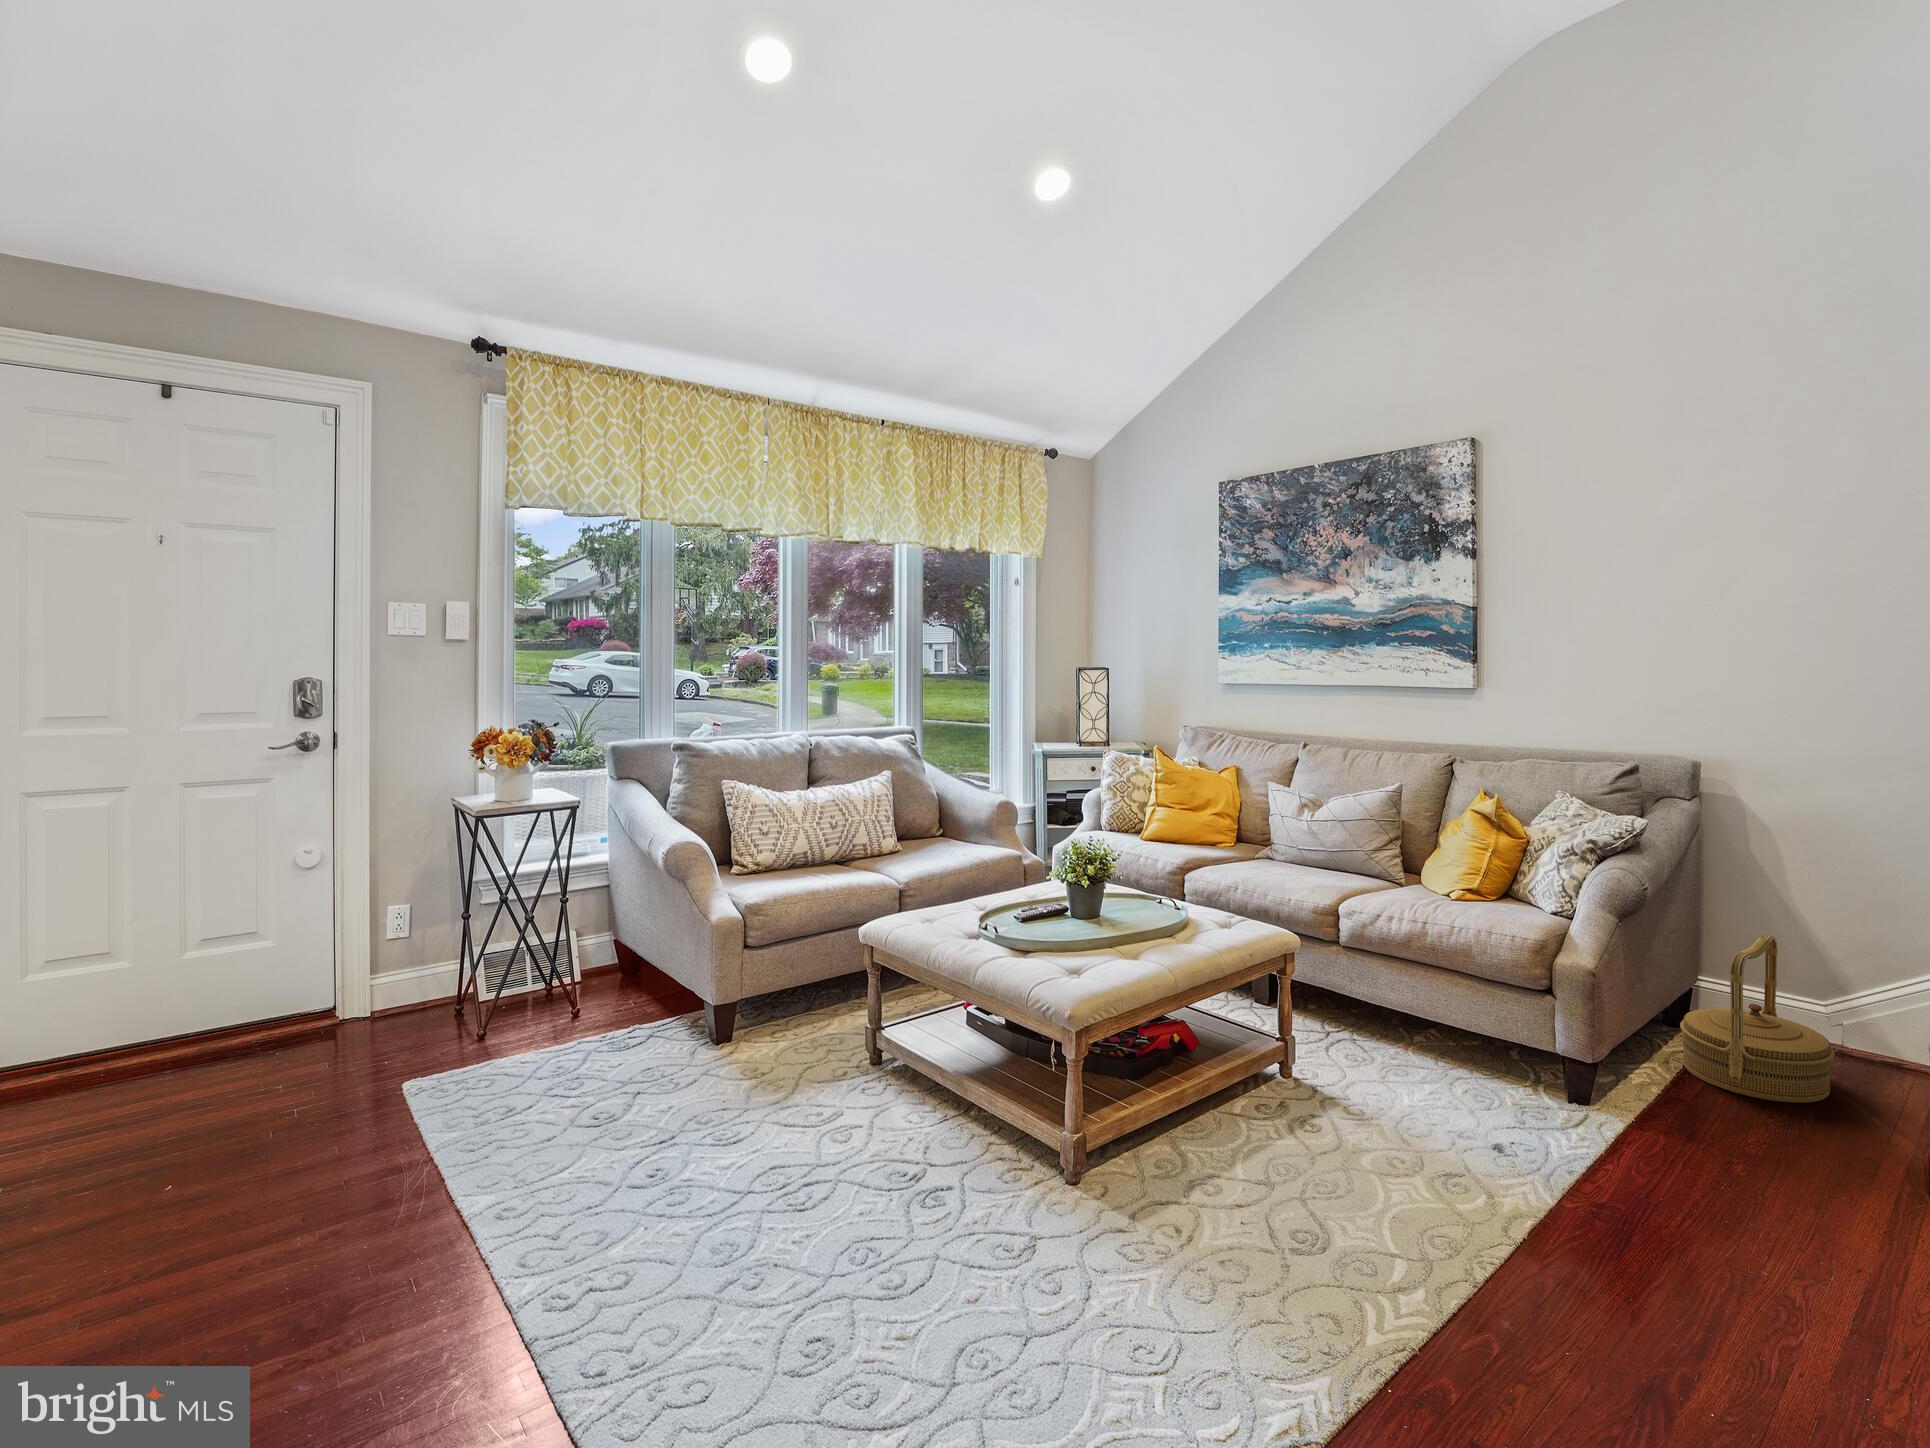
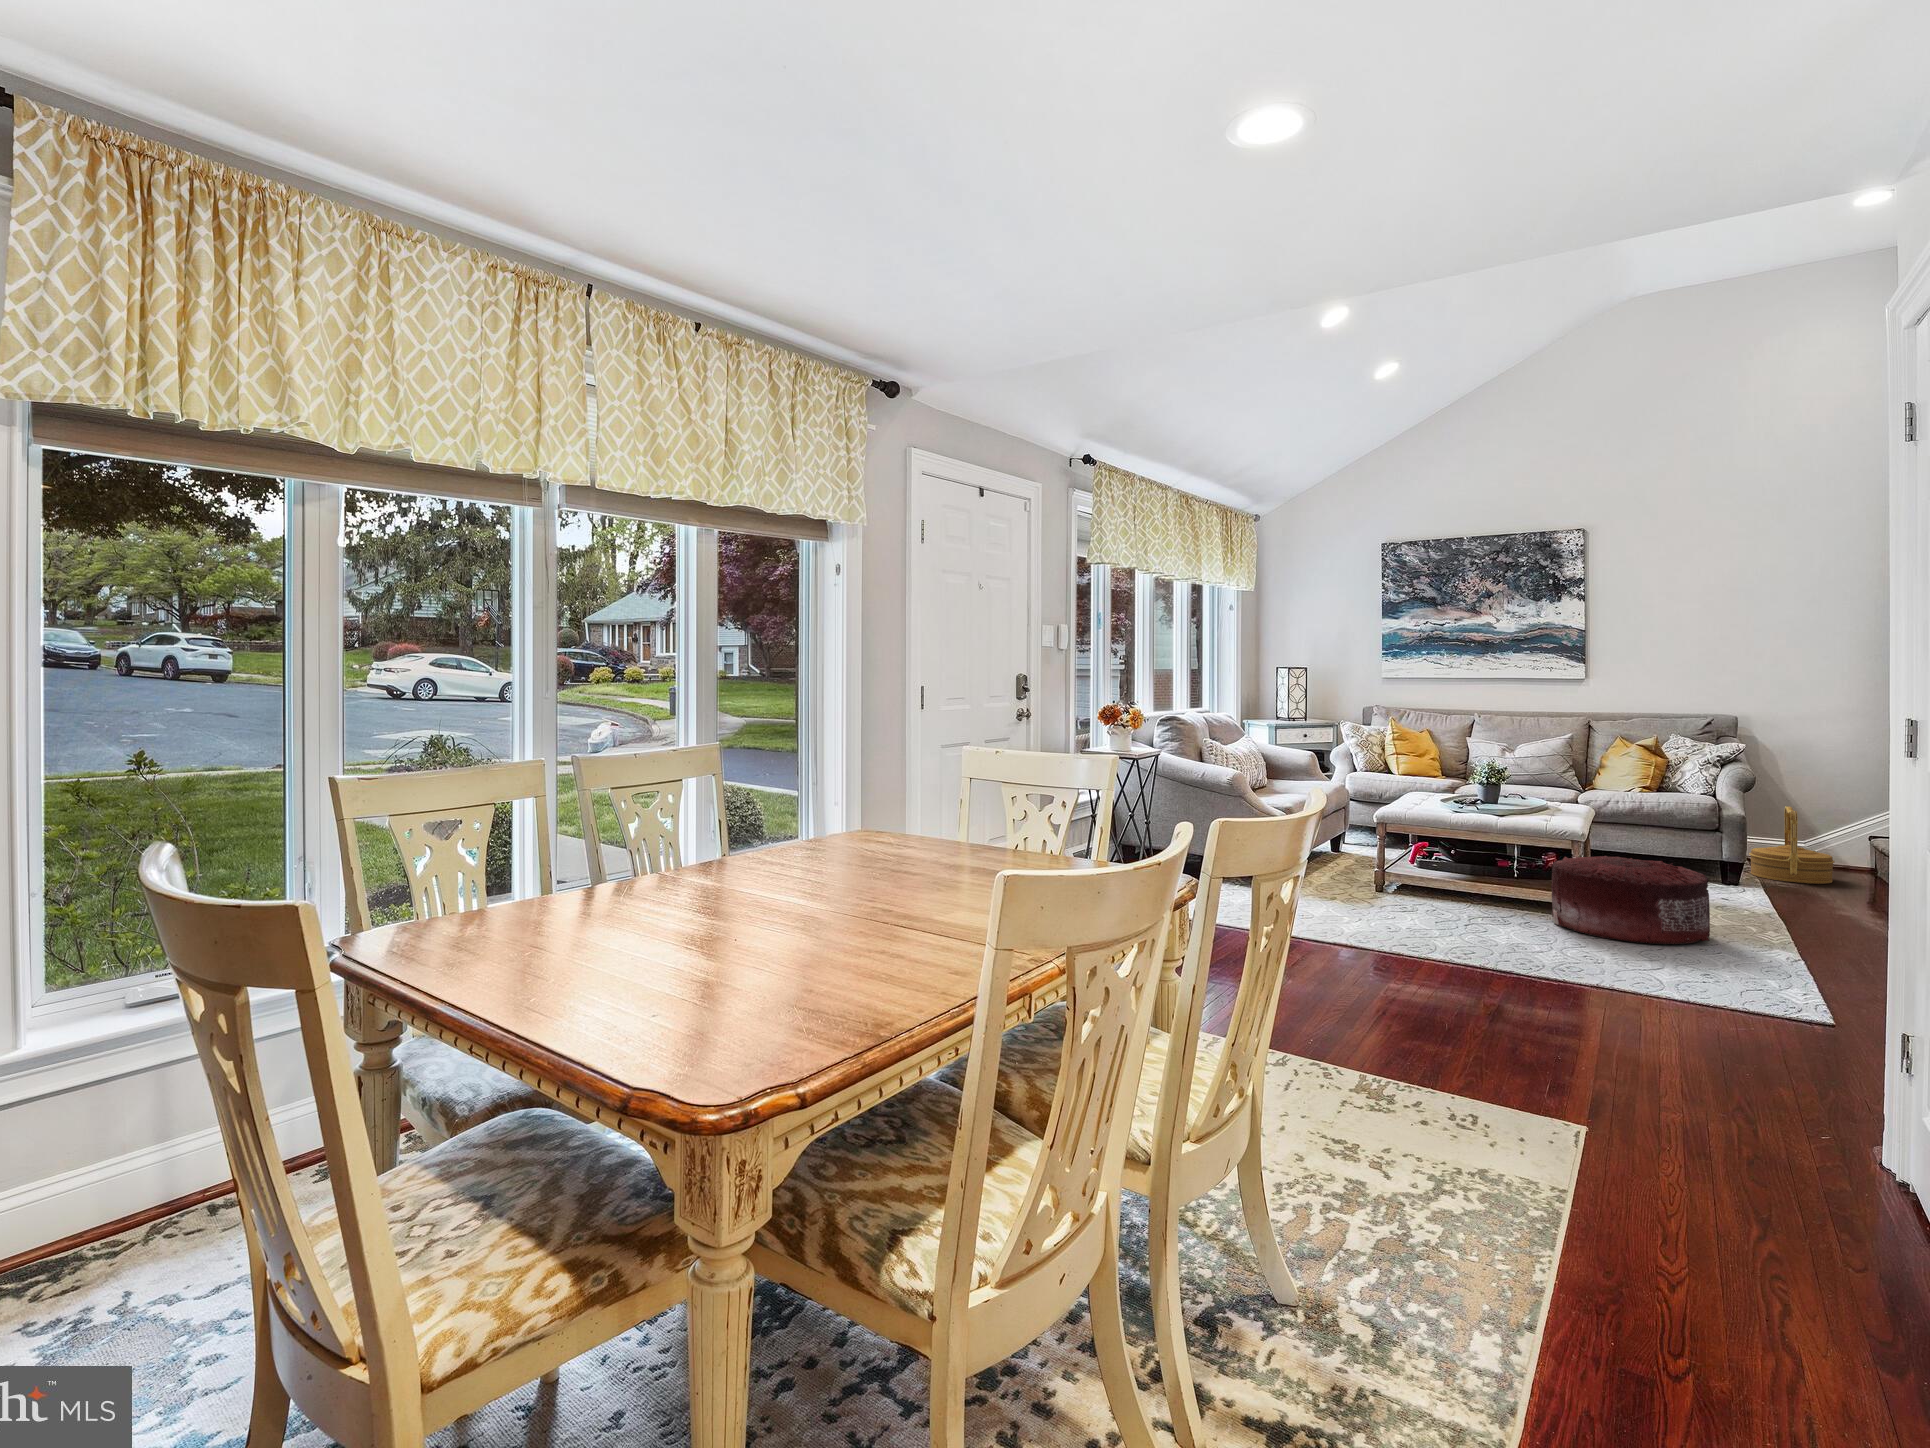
pouf: none [920,1075,1214,1351] -> present [1551,856,1710,944]

